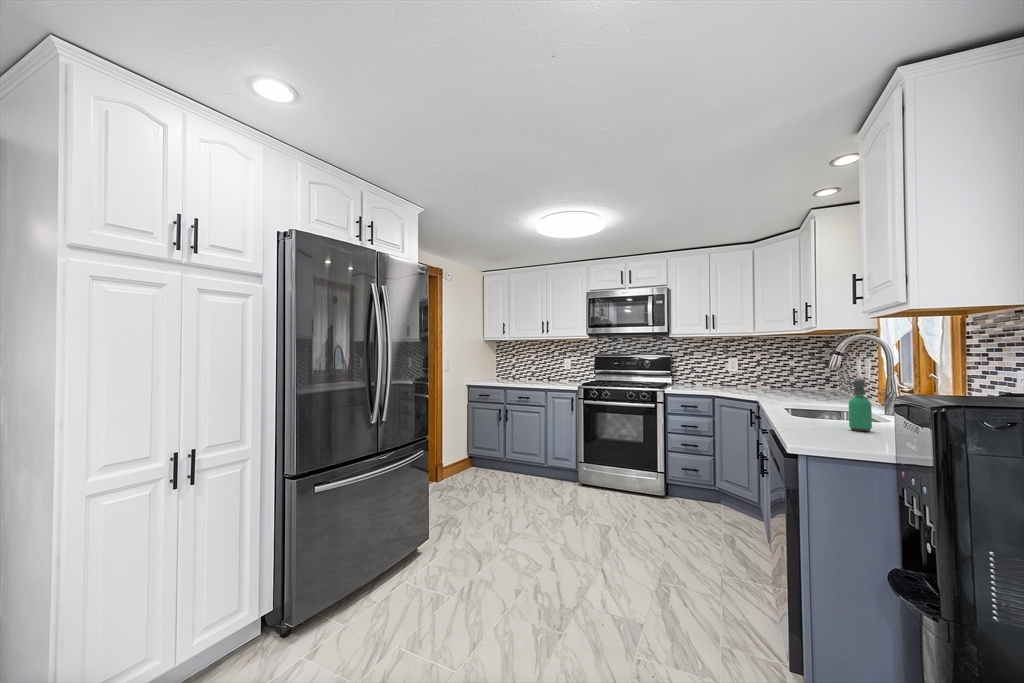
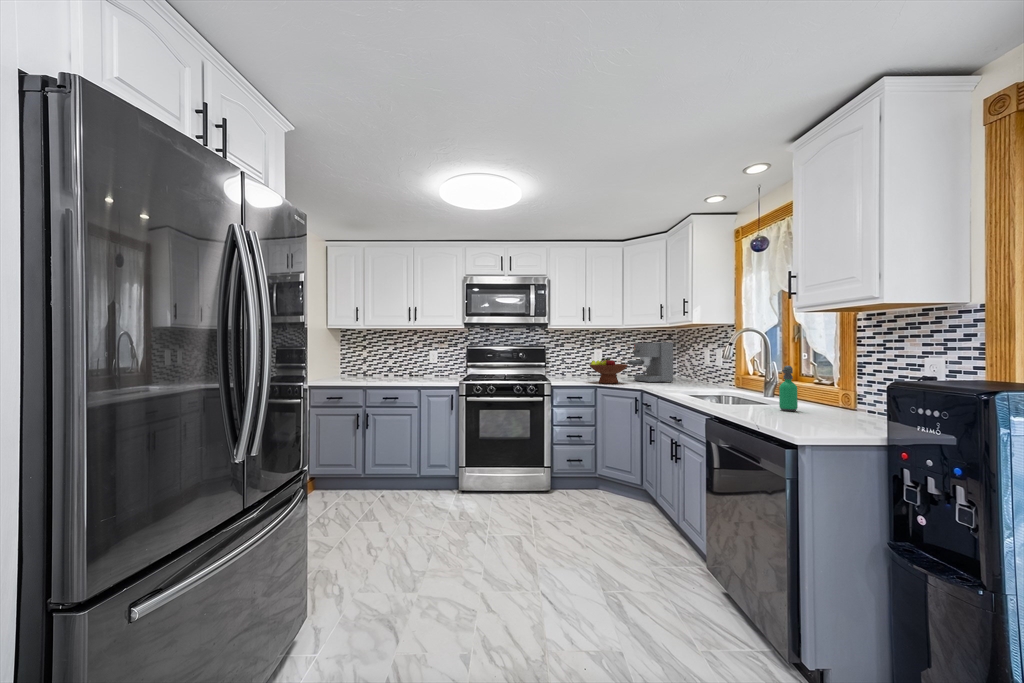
coffee maker: none [754,351,813,396] -> present [628,342,673,383]
fruit bowl: none [703,367,748,394] -> present [589,358,628,384]

